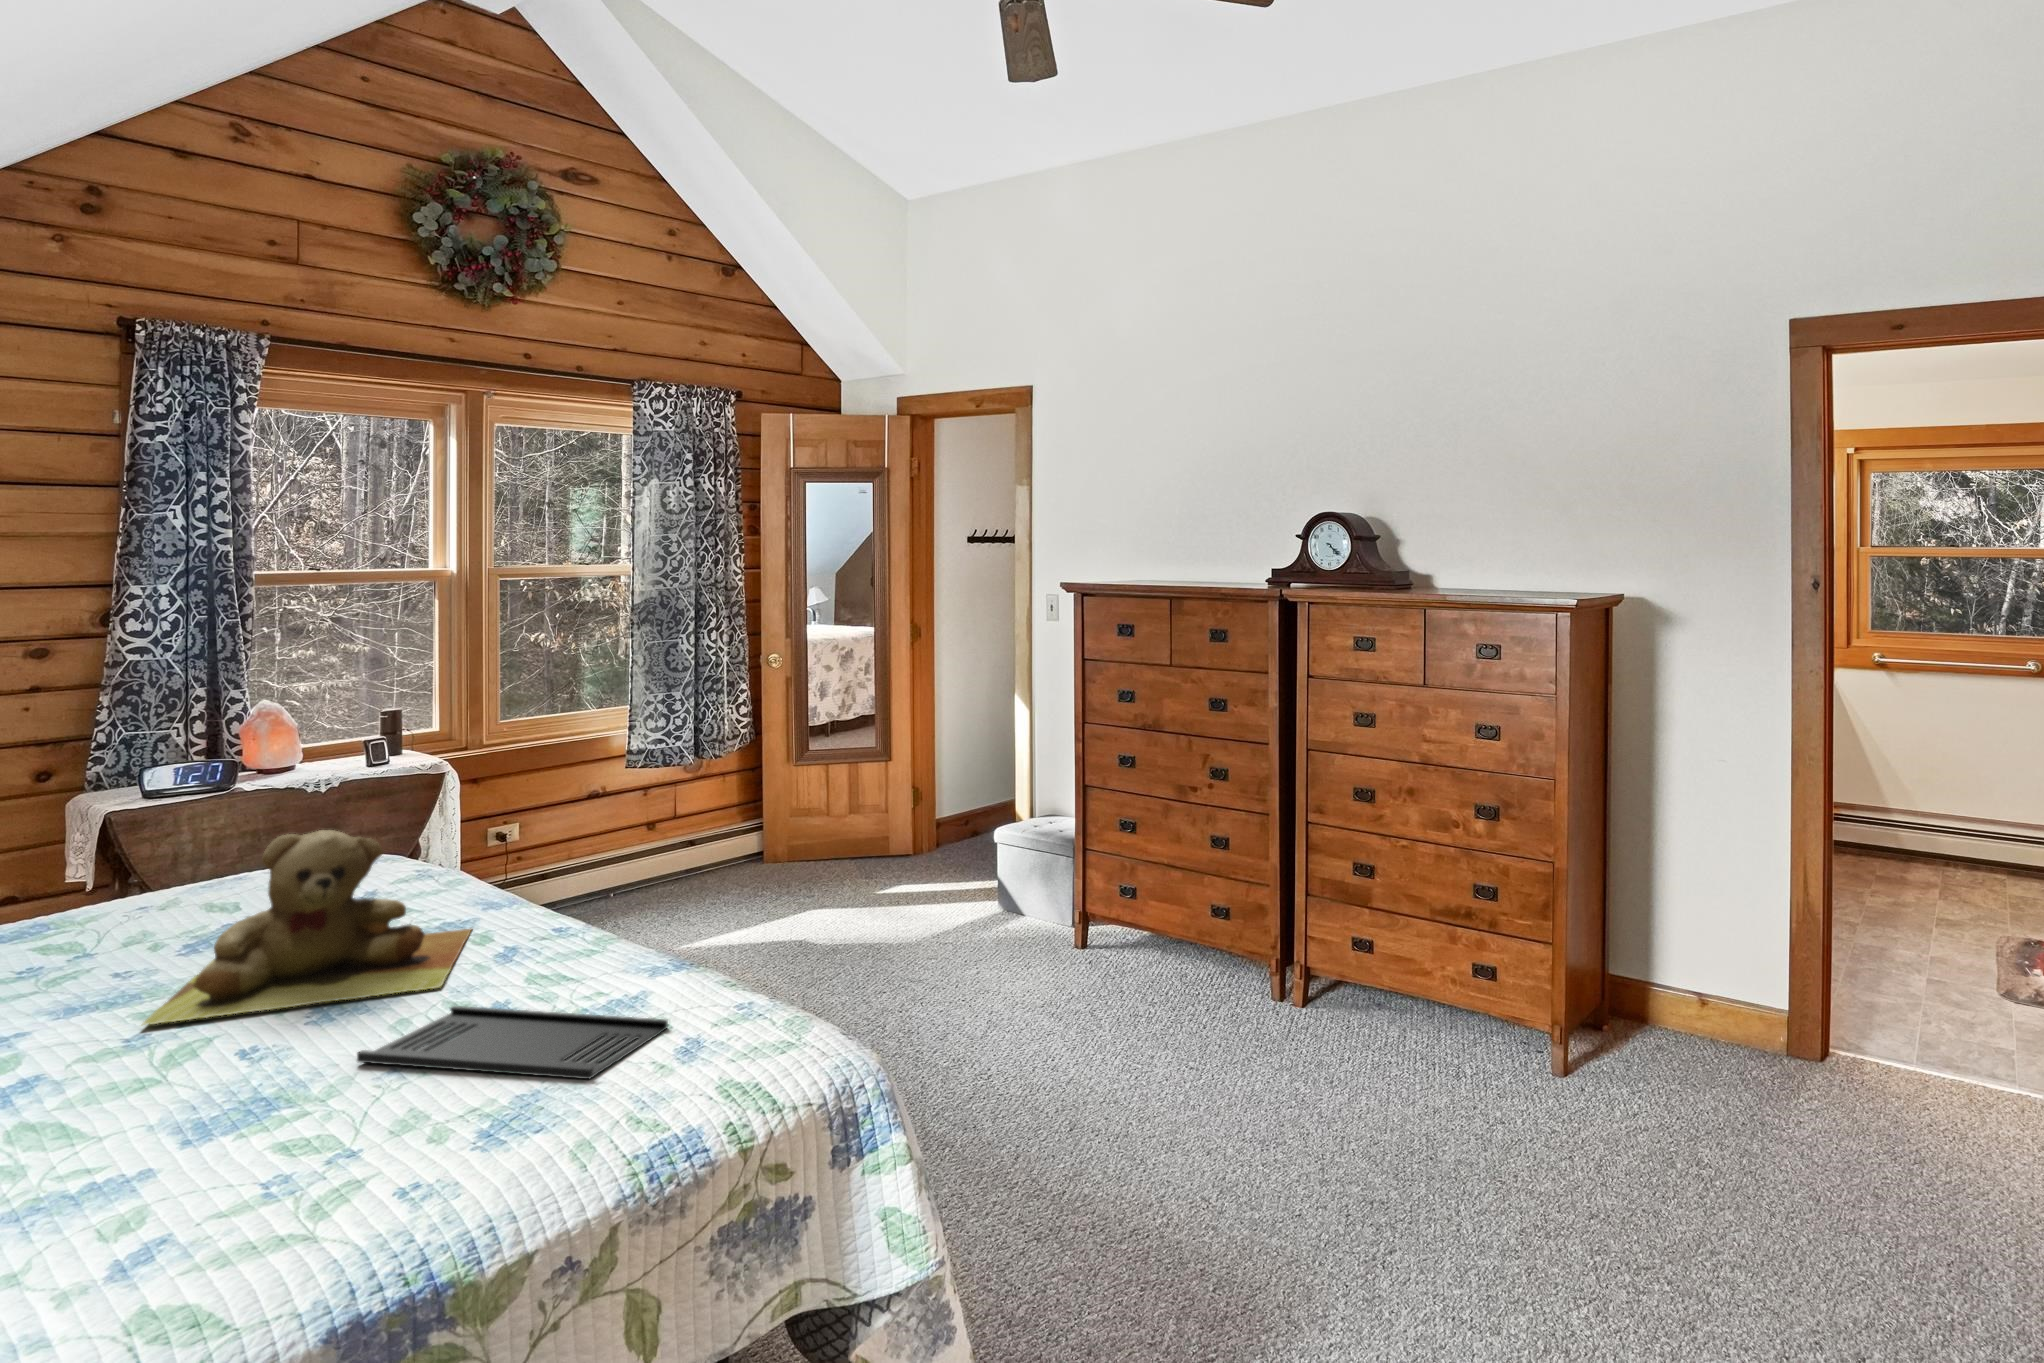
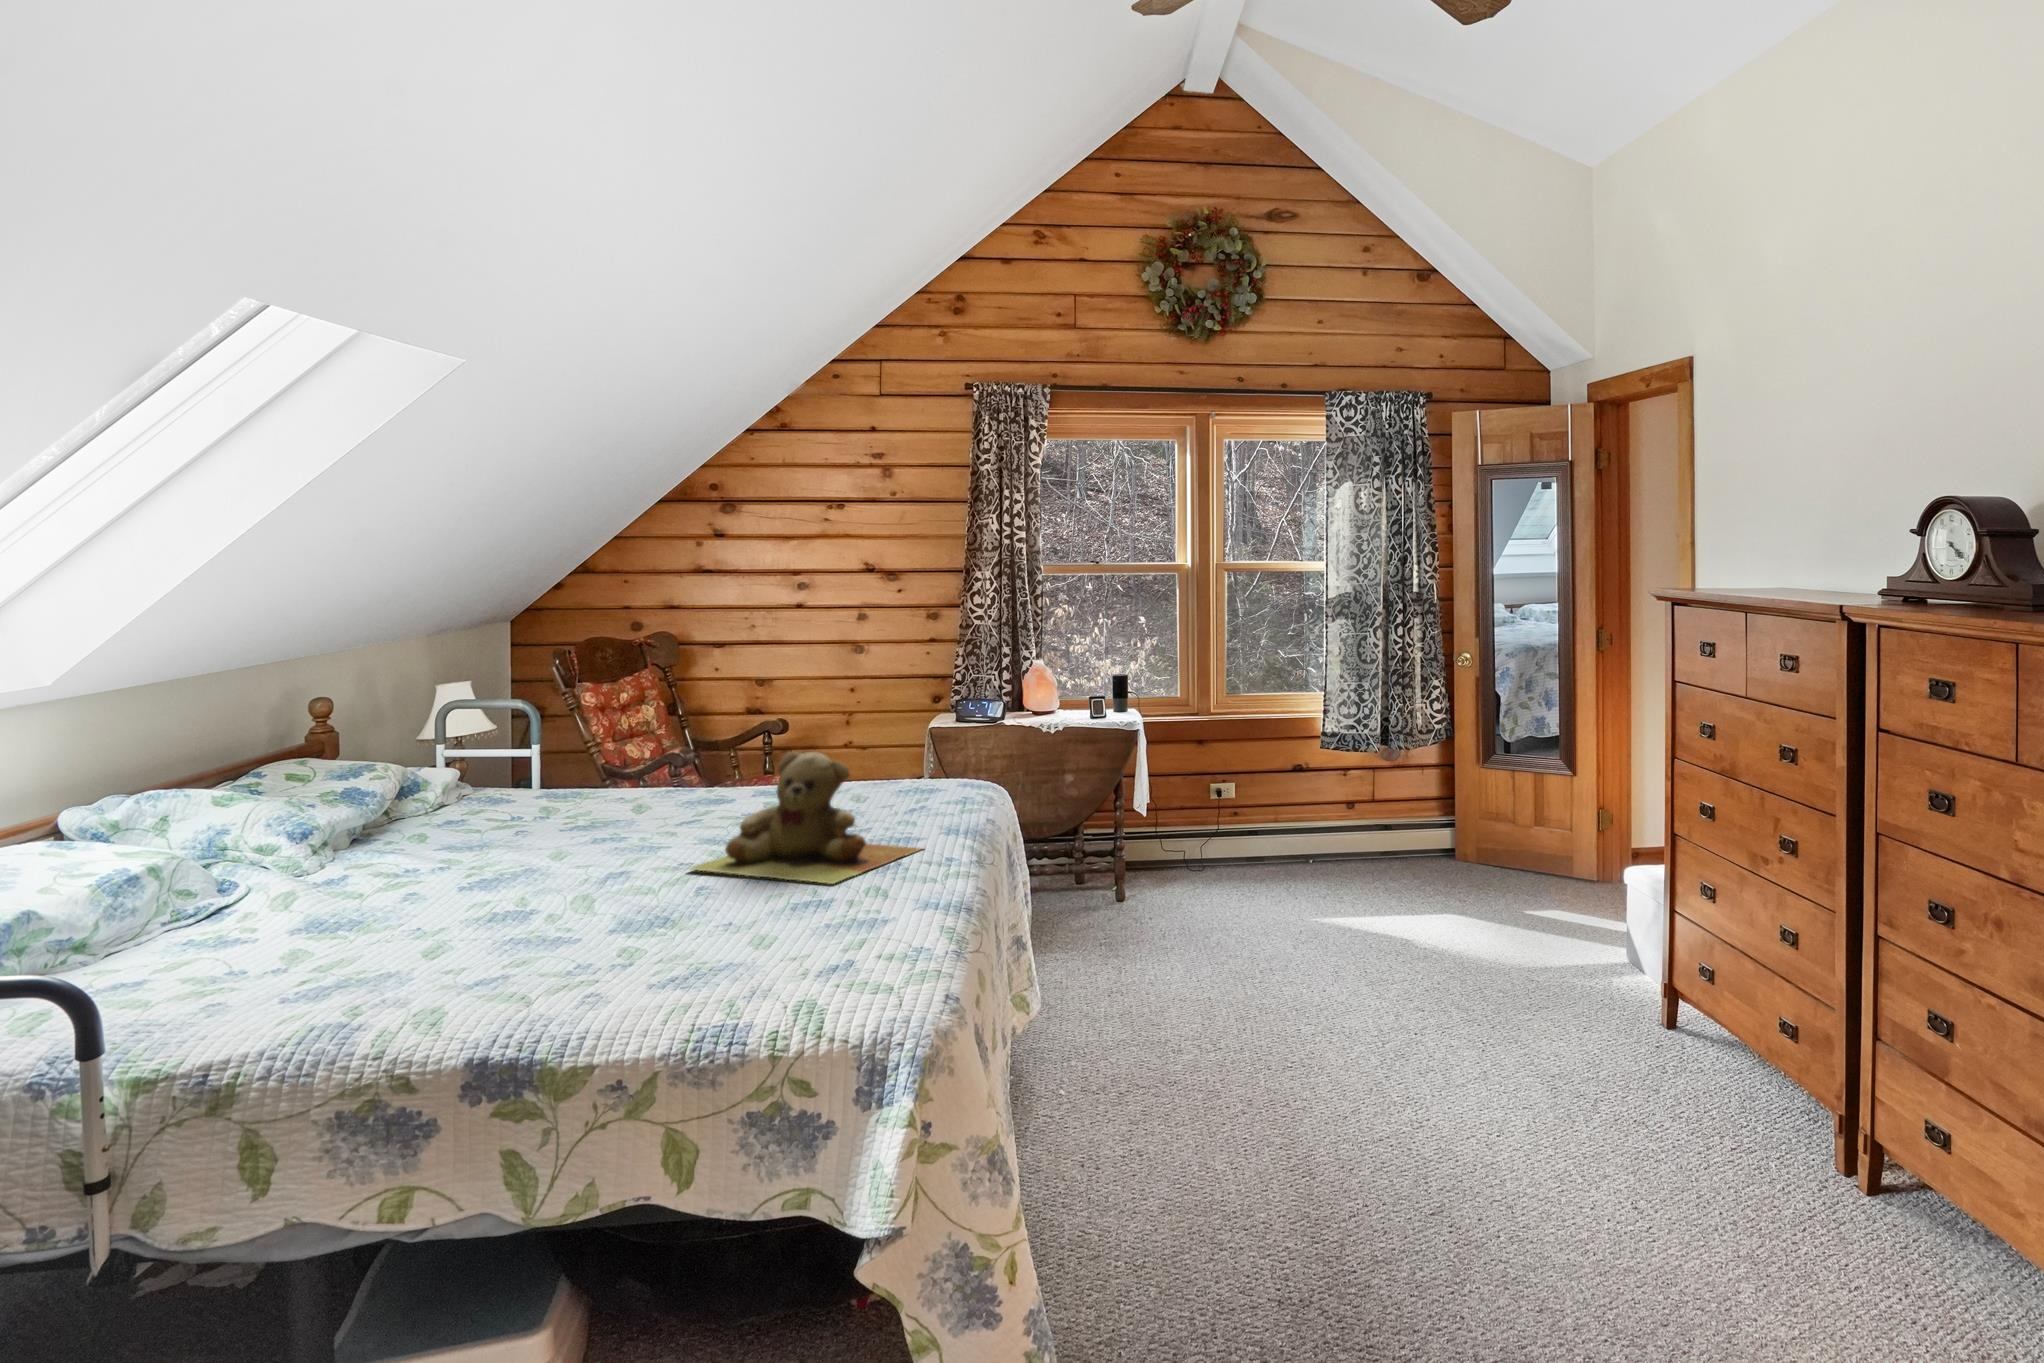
tray: present [357,1006,668,1079] -> none [712,897,874,969]

